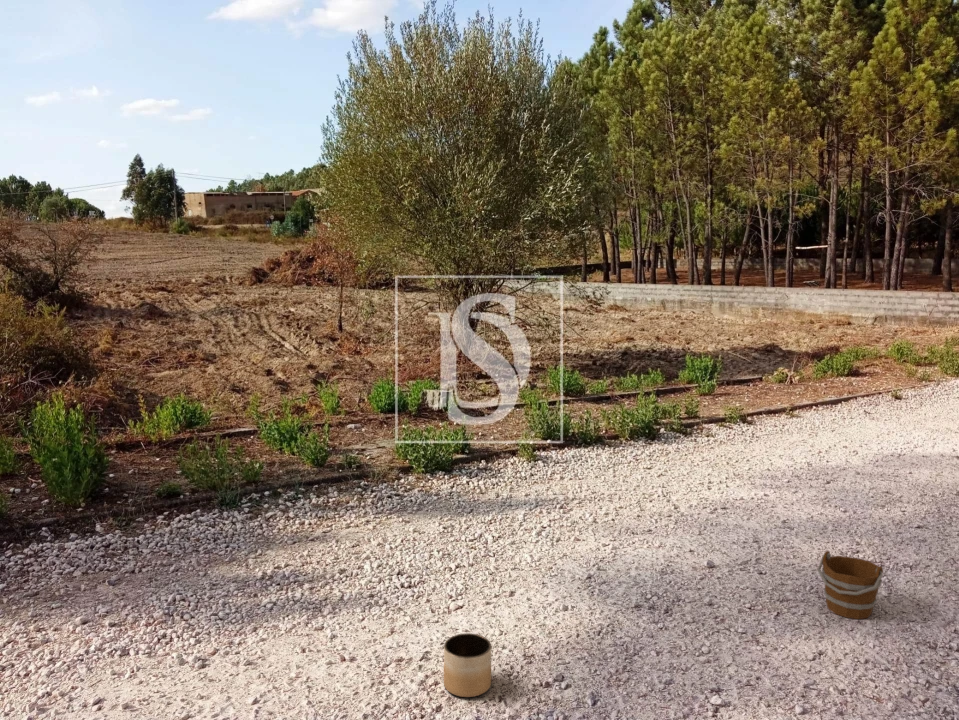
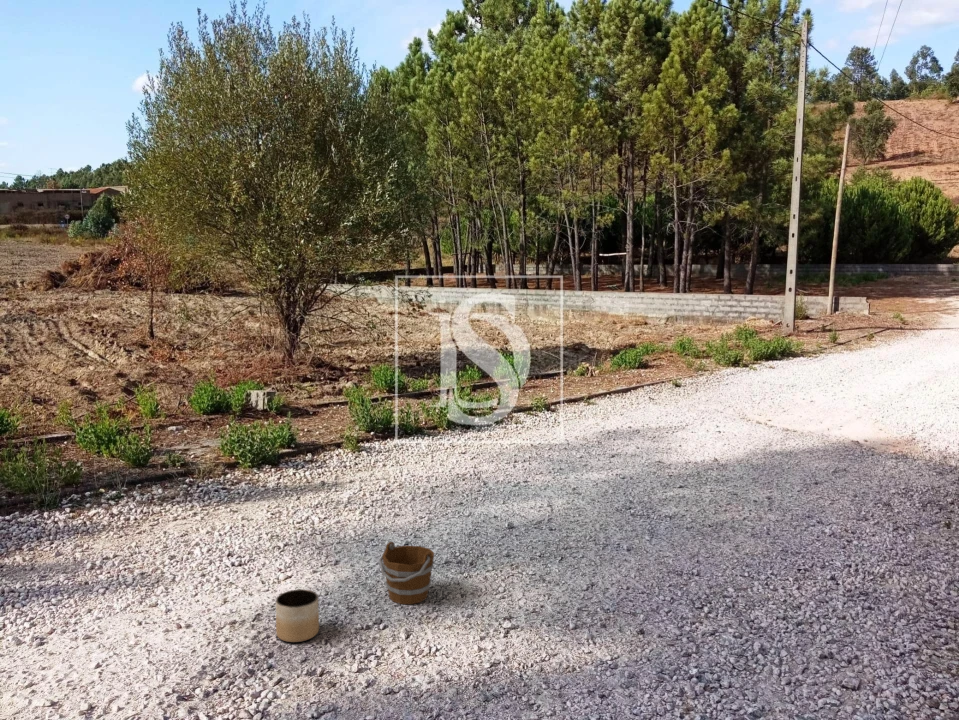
bucket: present [817,551,883,619] -> present [379,542,434,604]

